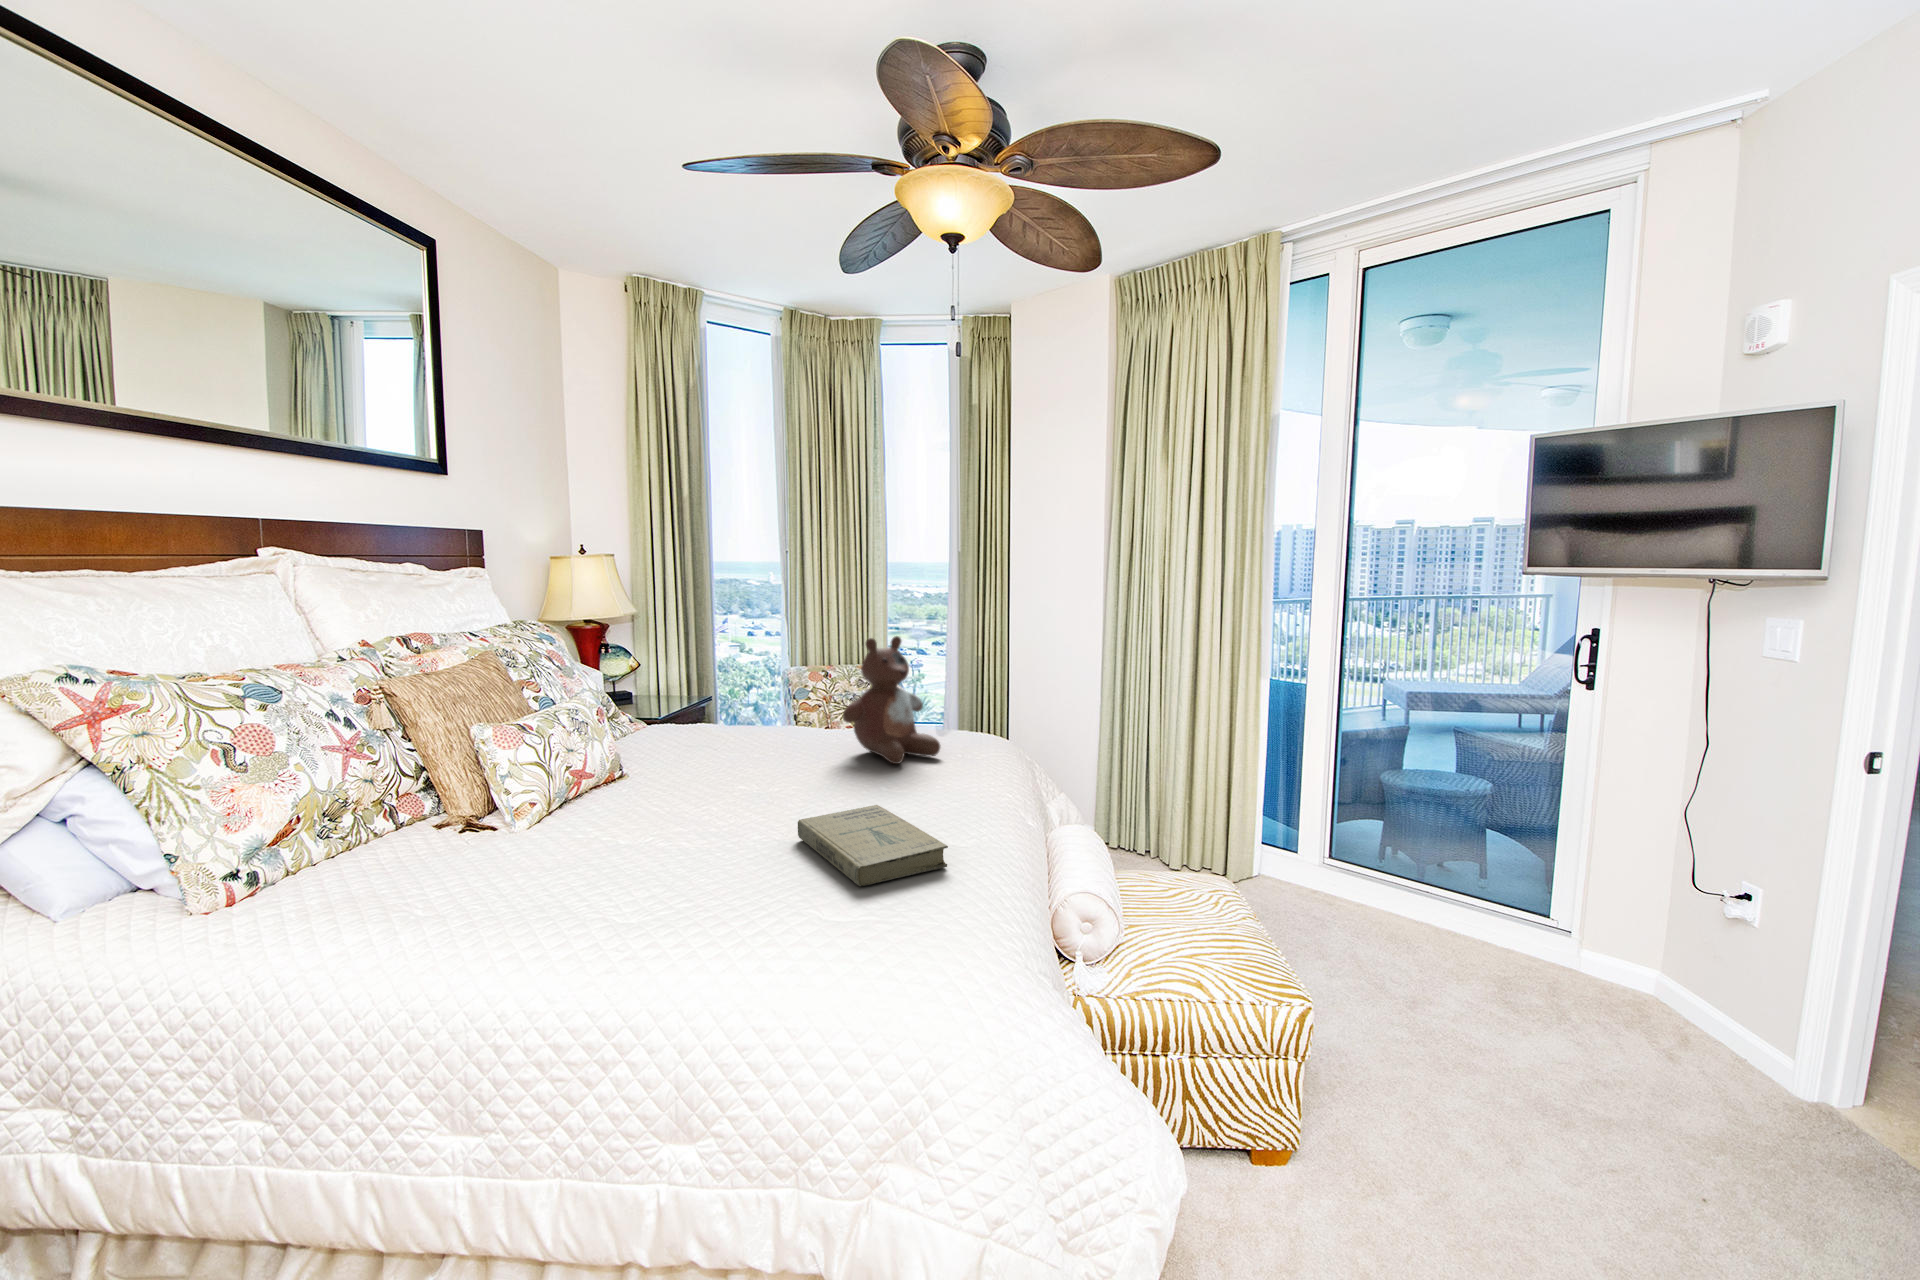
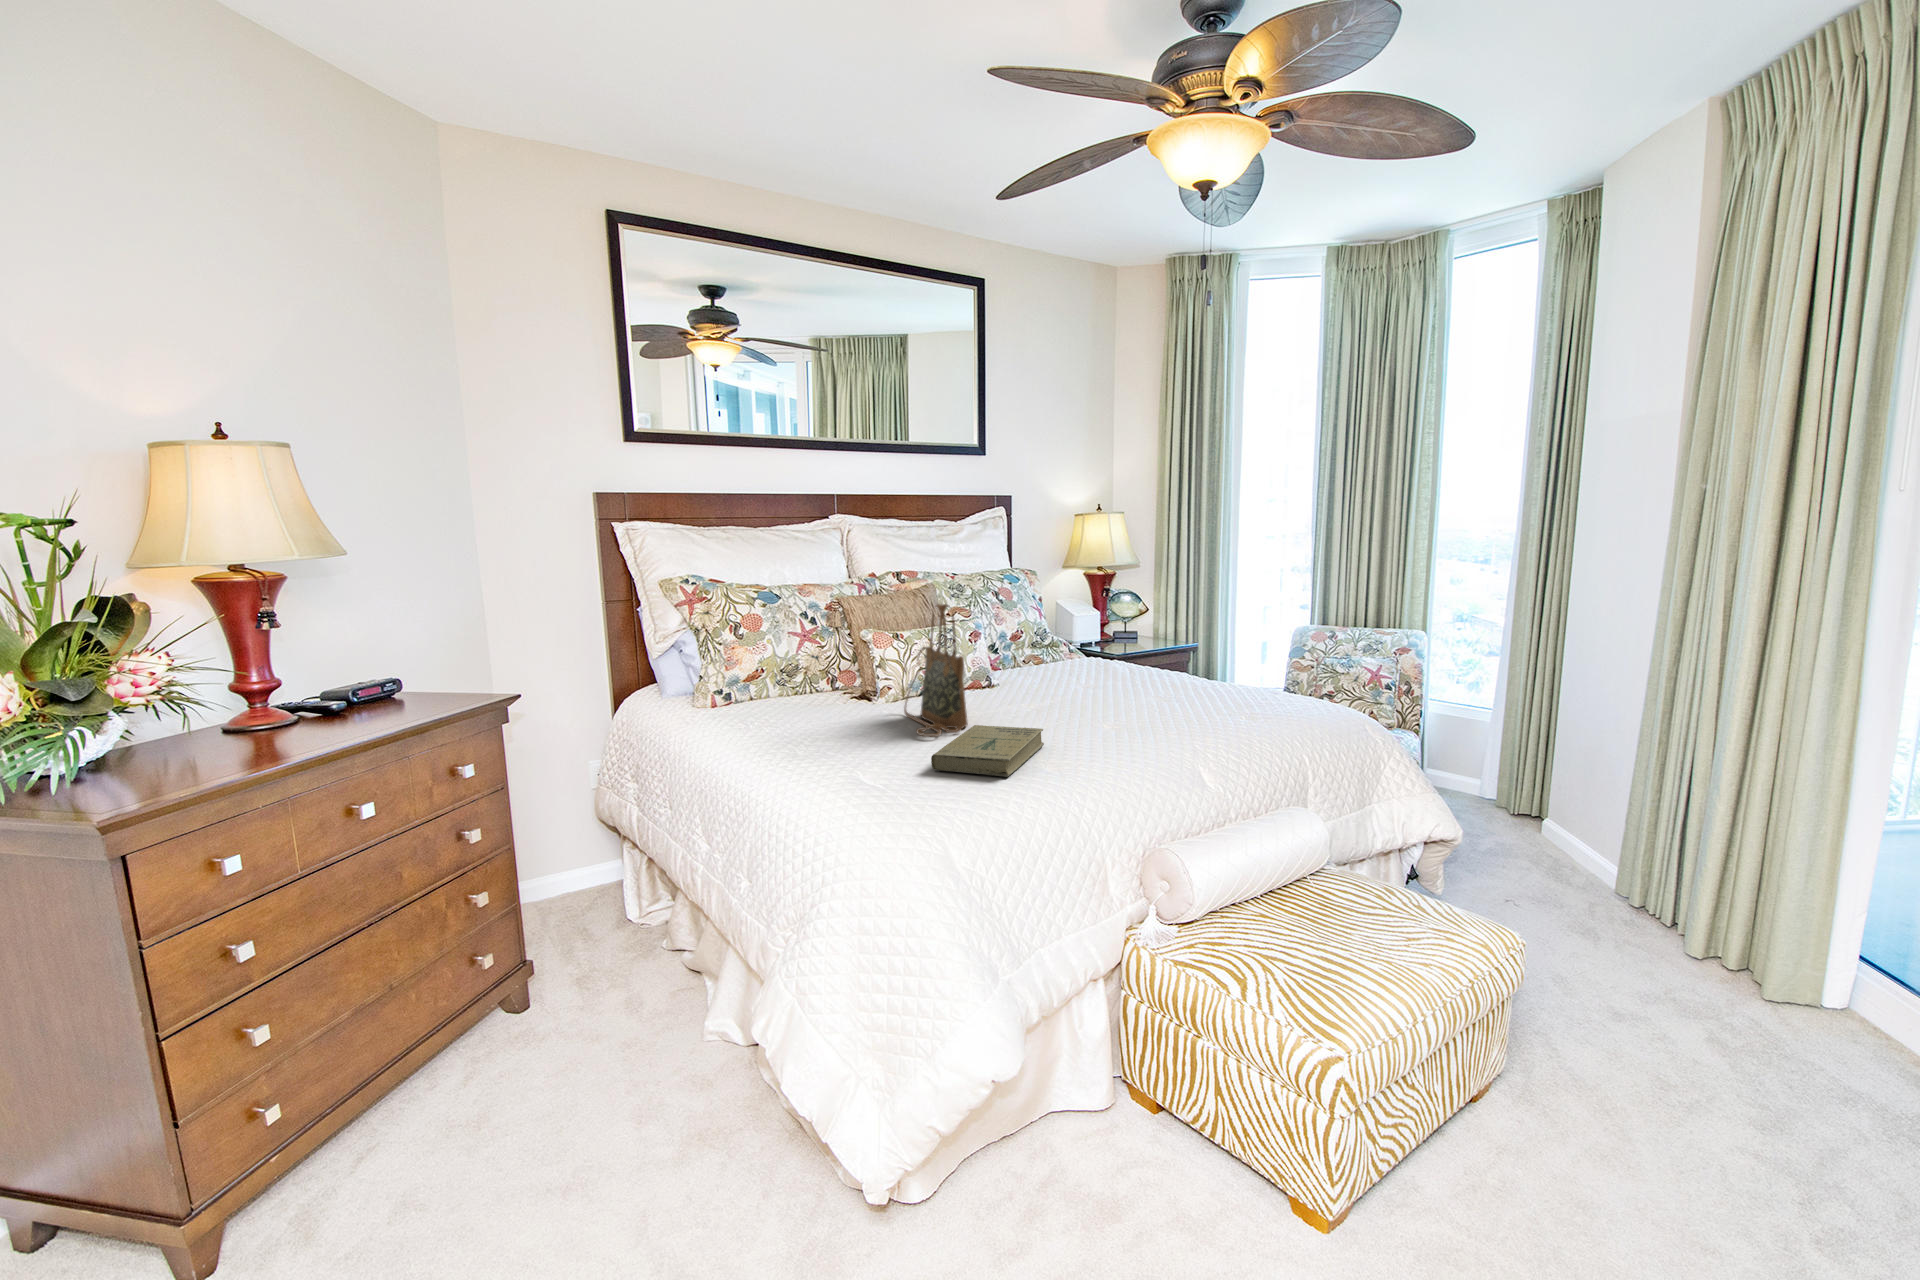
stuffed bear: present [843,636,941,764] -> none [1146,587,1249,715]
handbag: none [612,673,761,852] -> present [904,604,968,737]

